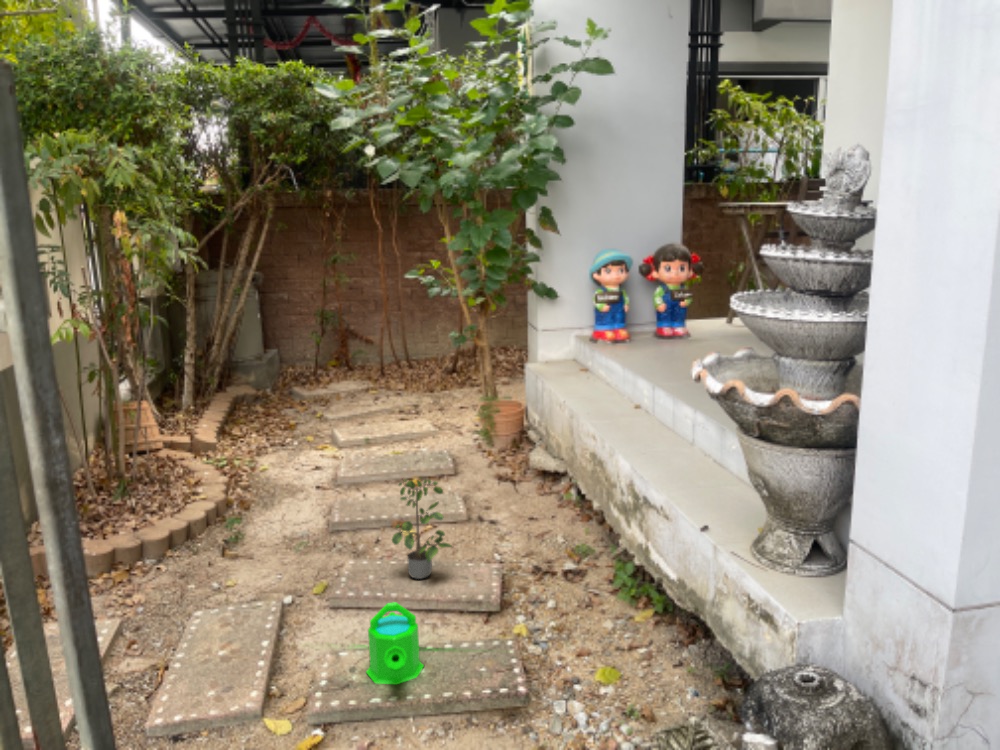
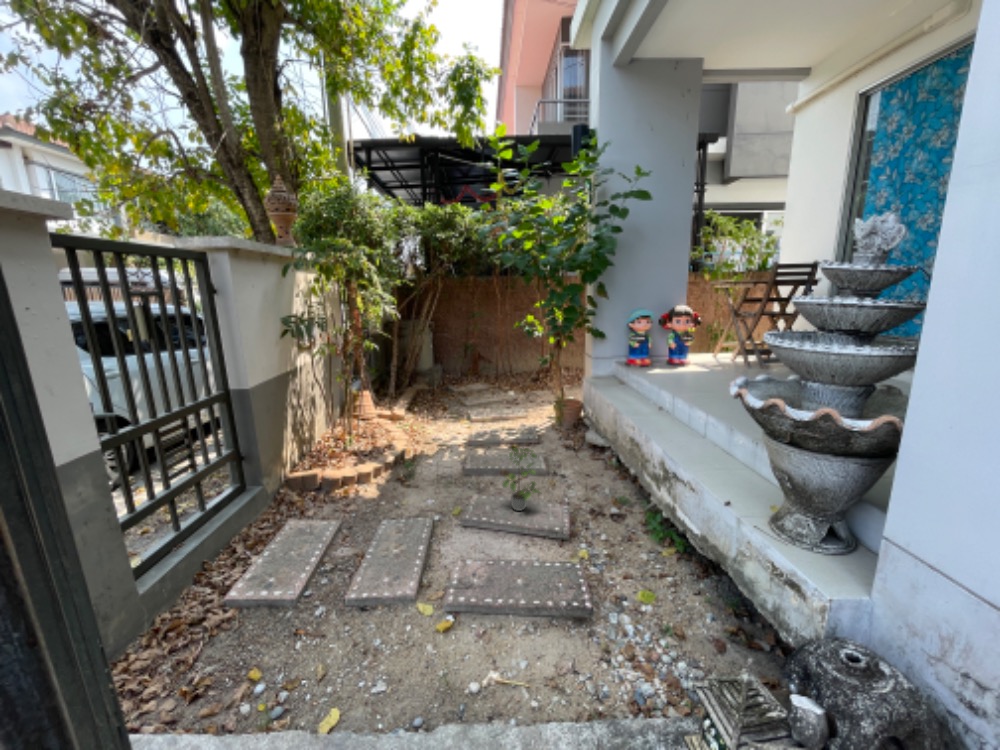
watering can: present [366,602,424,685] -> none [483,532,521,590]

